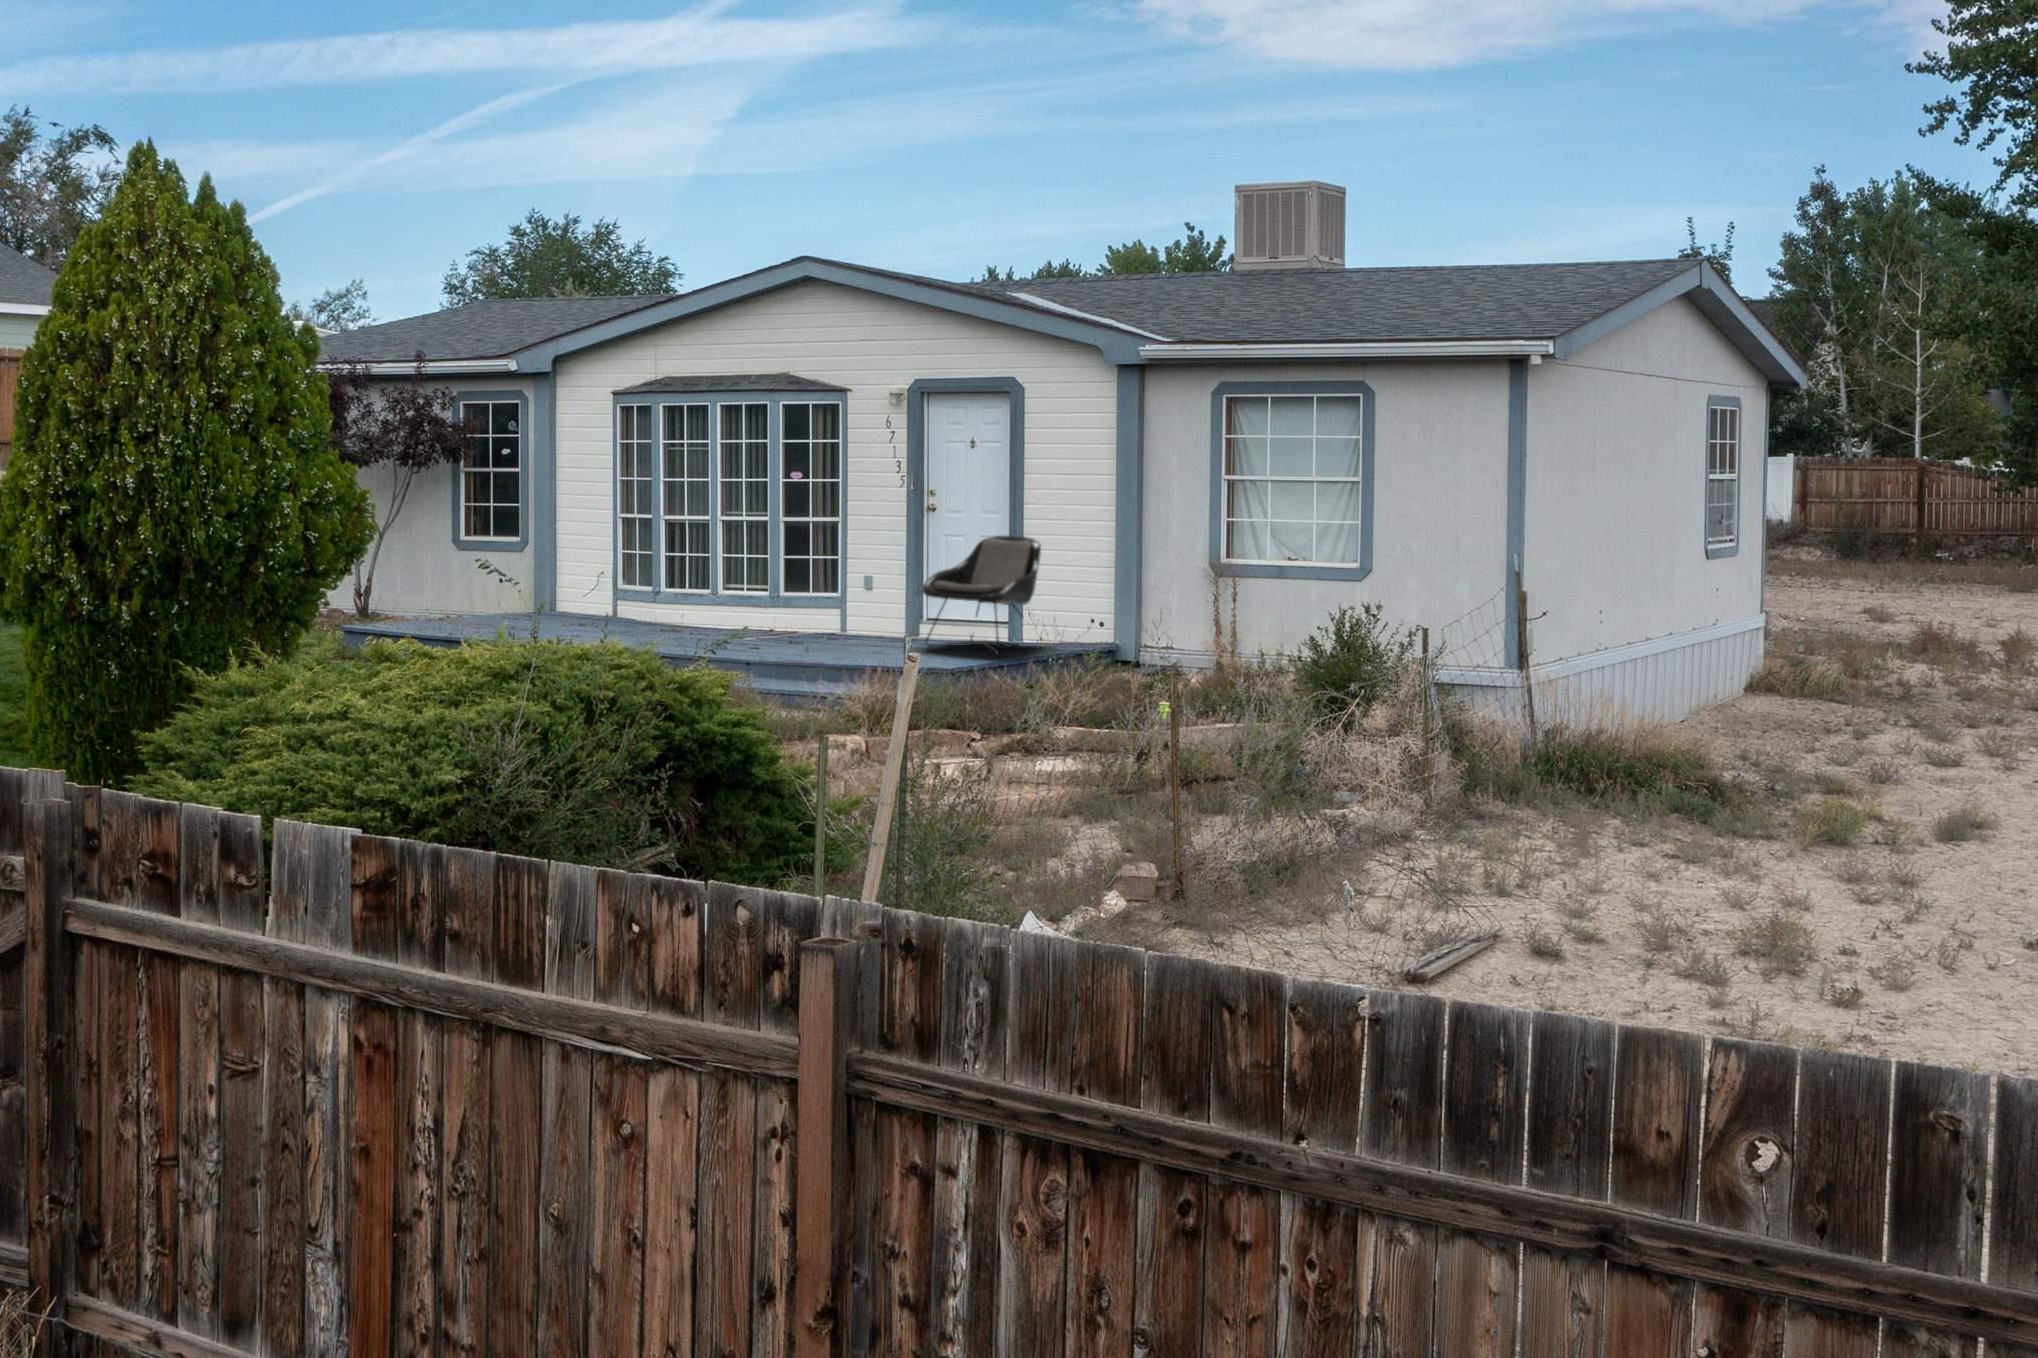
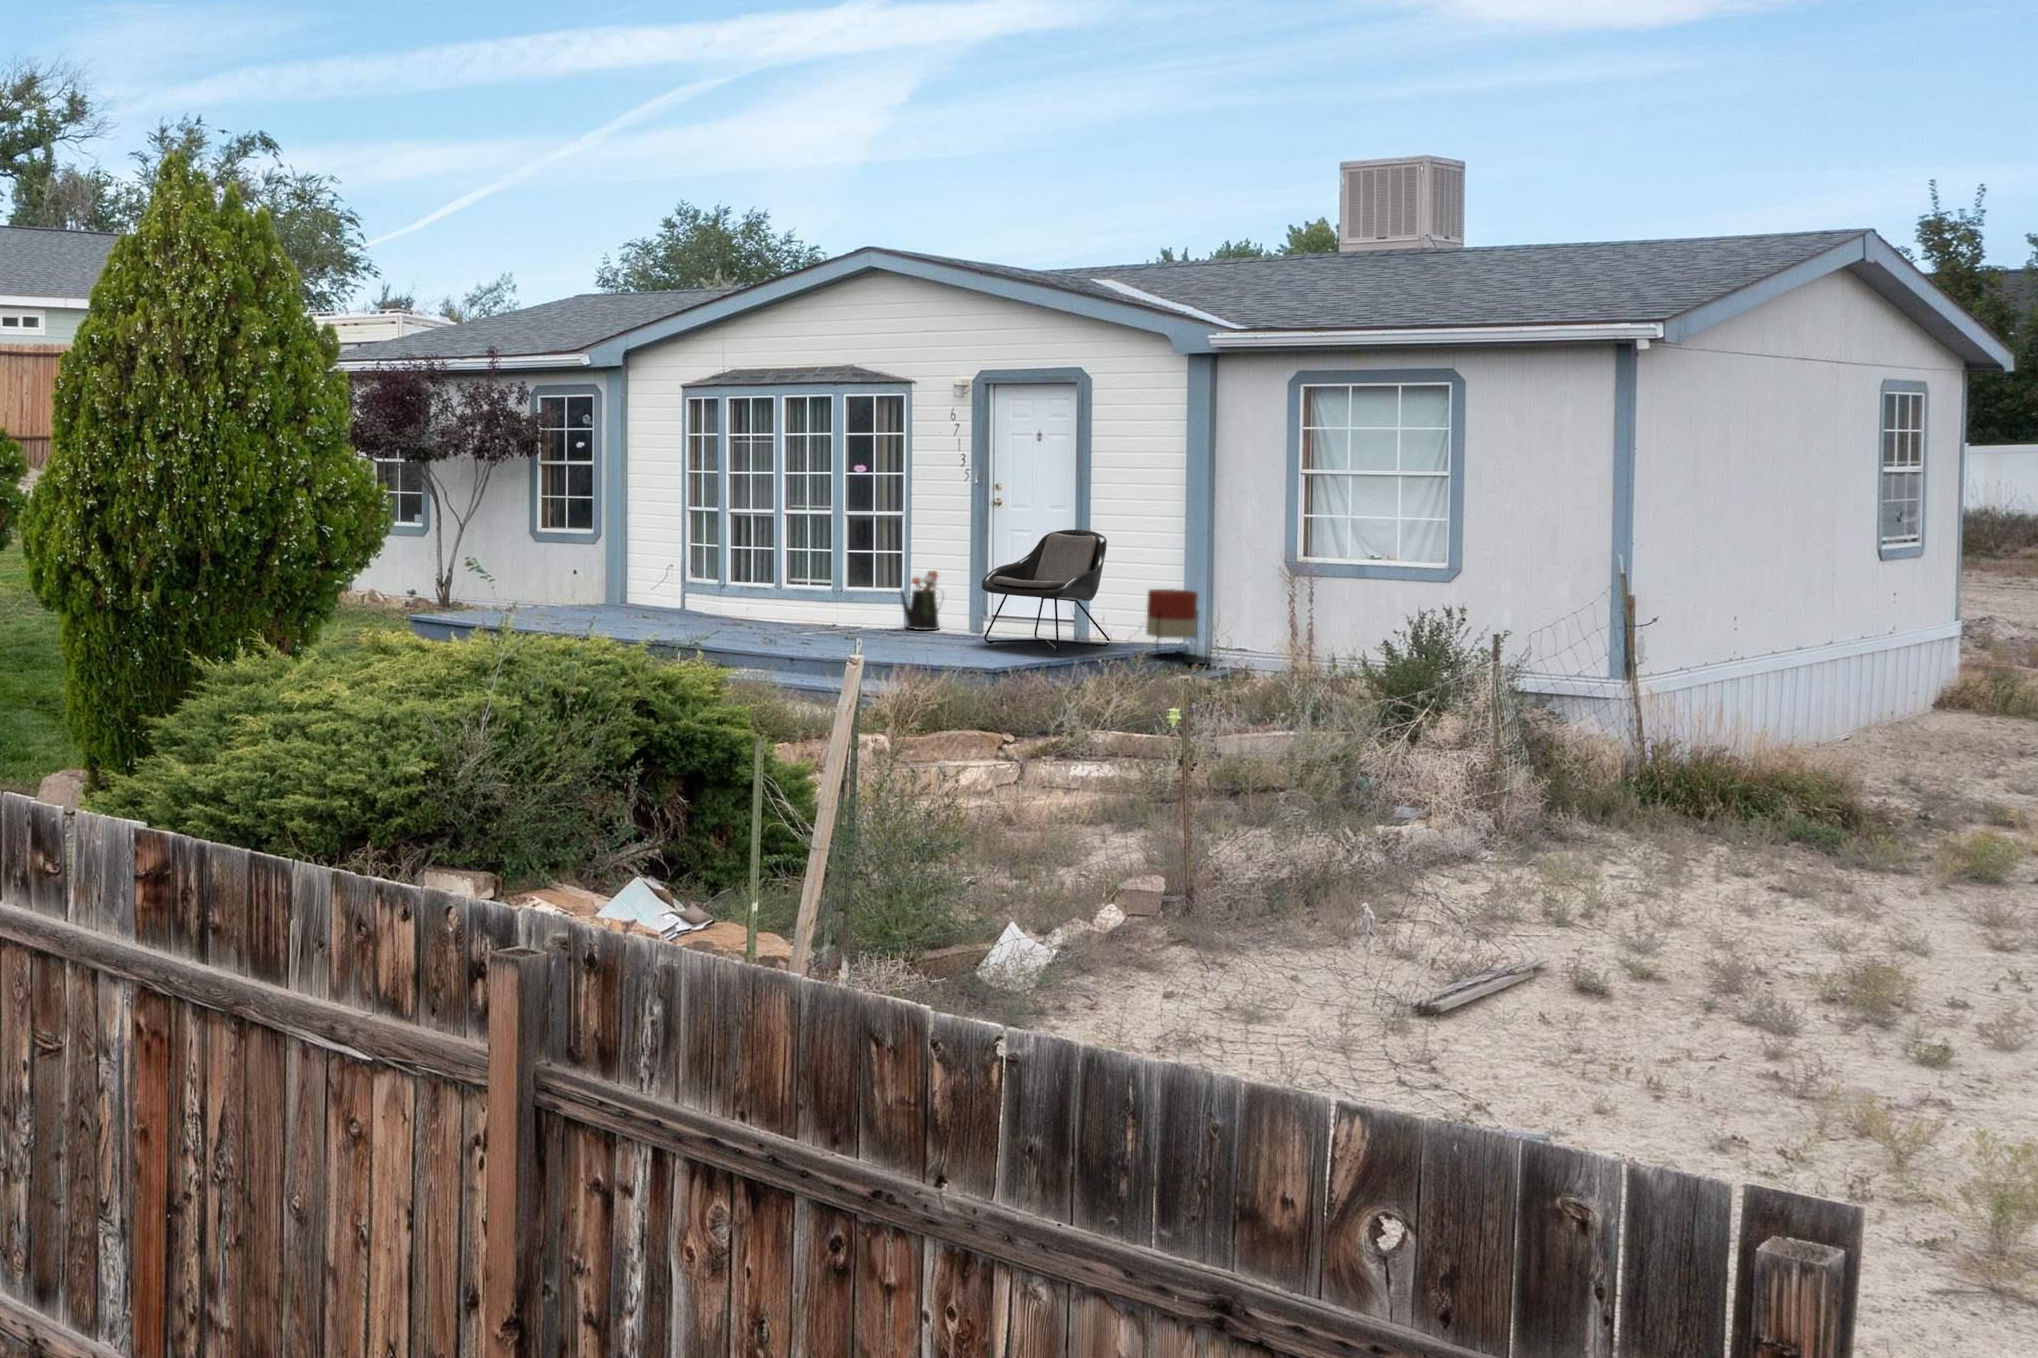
watering can: none [839,576,880,635] -> present [901,572,939,630]
planter: none [1081,592,1129,658] -> present [1146,589,1198,656]

